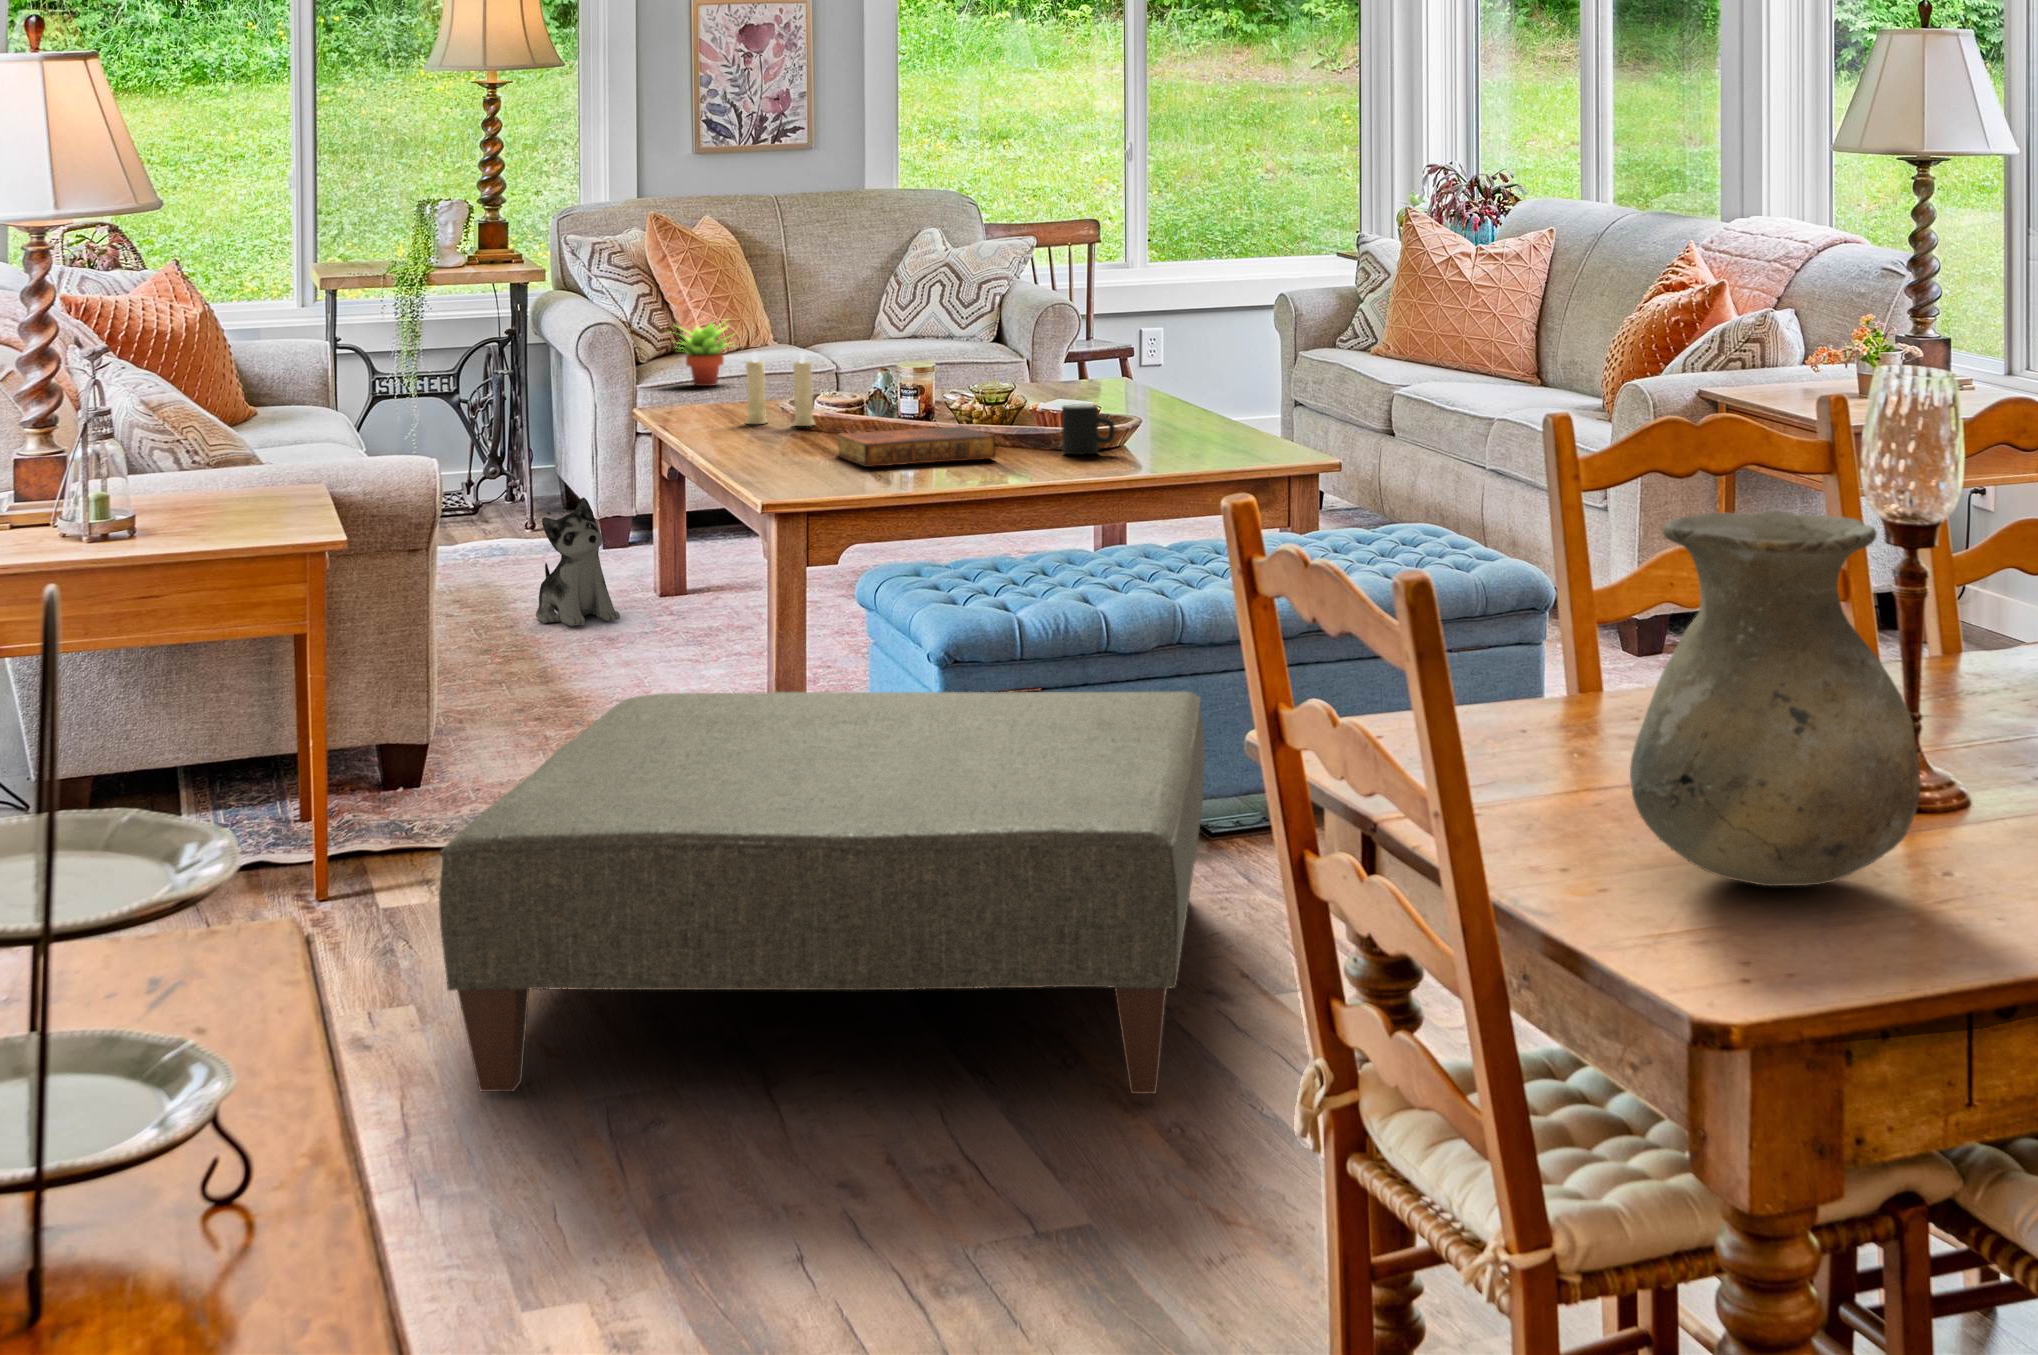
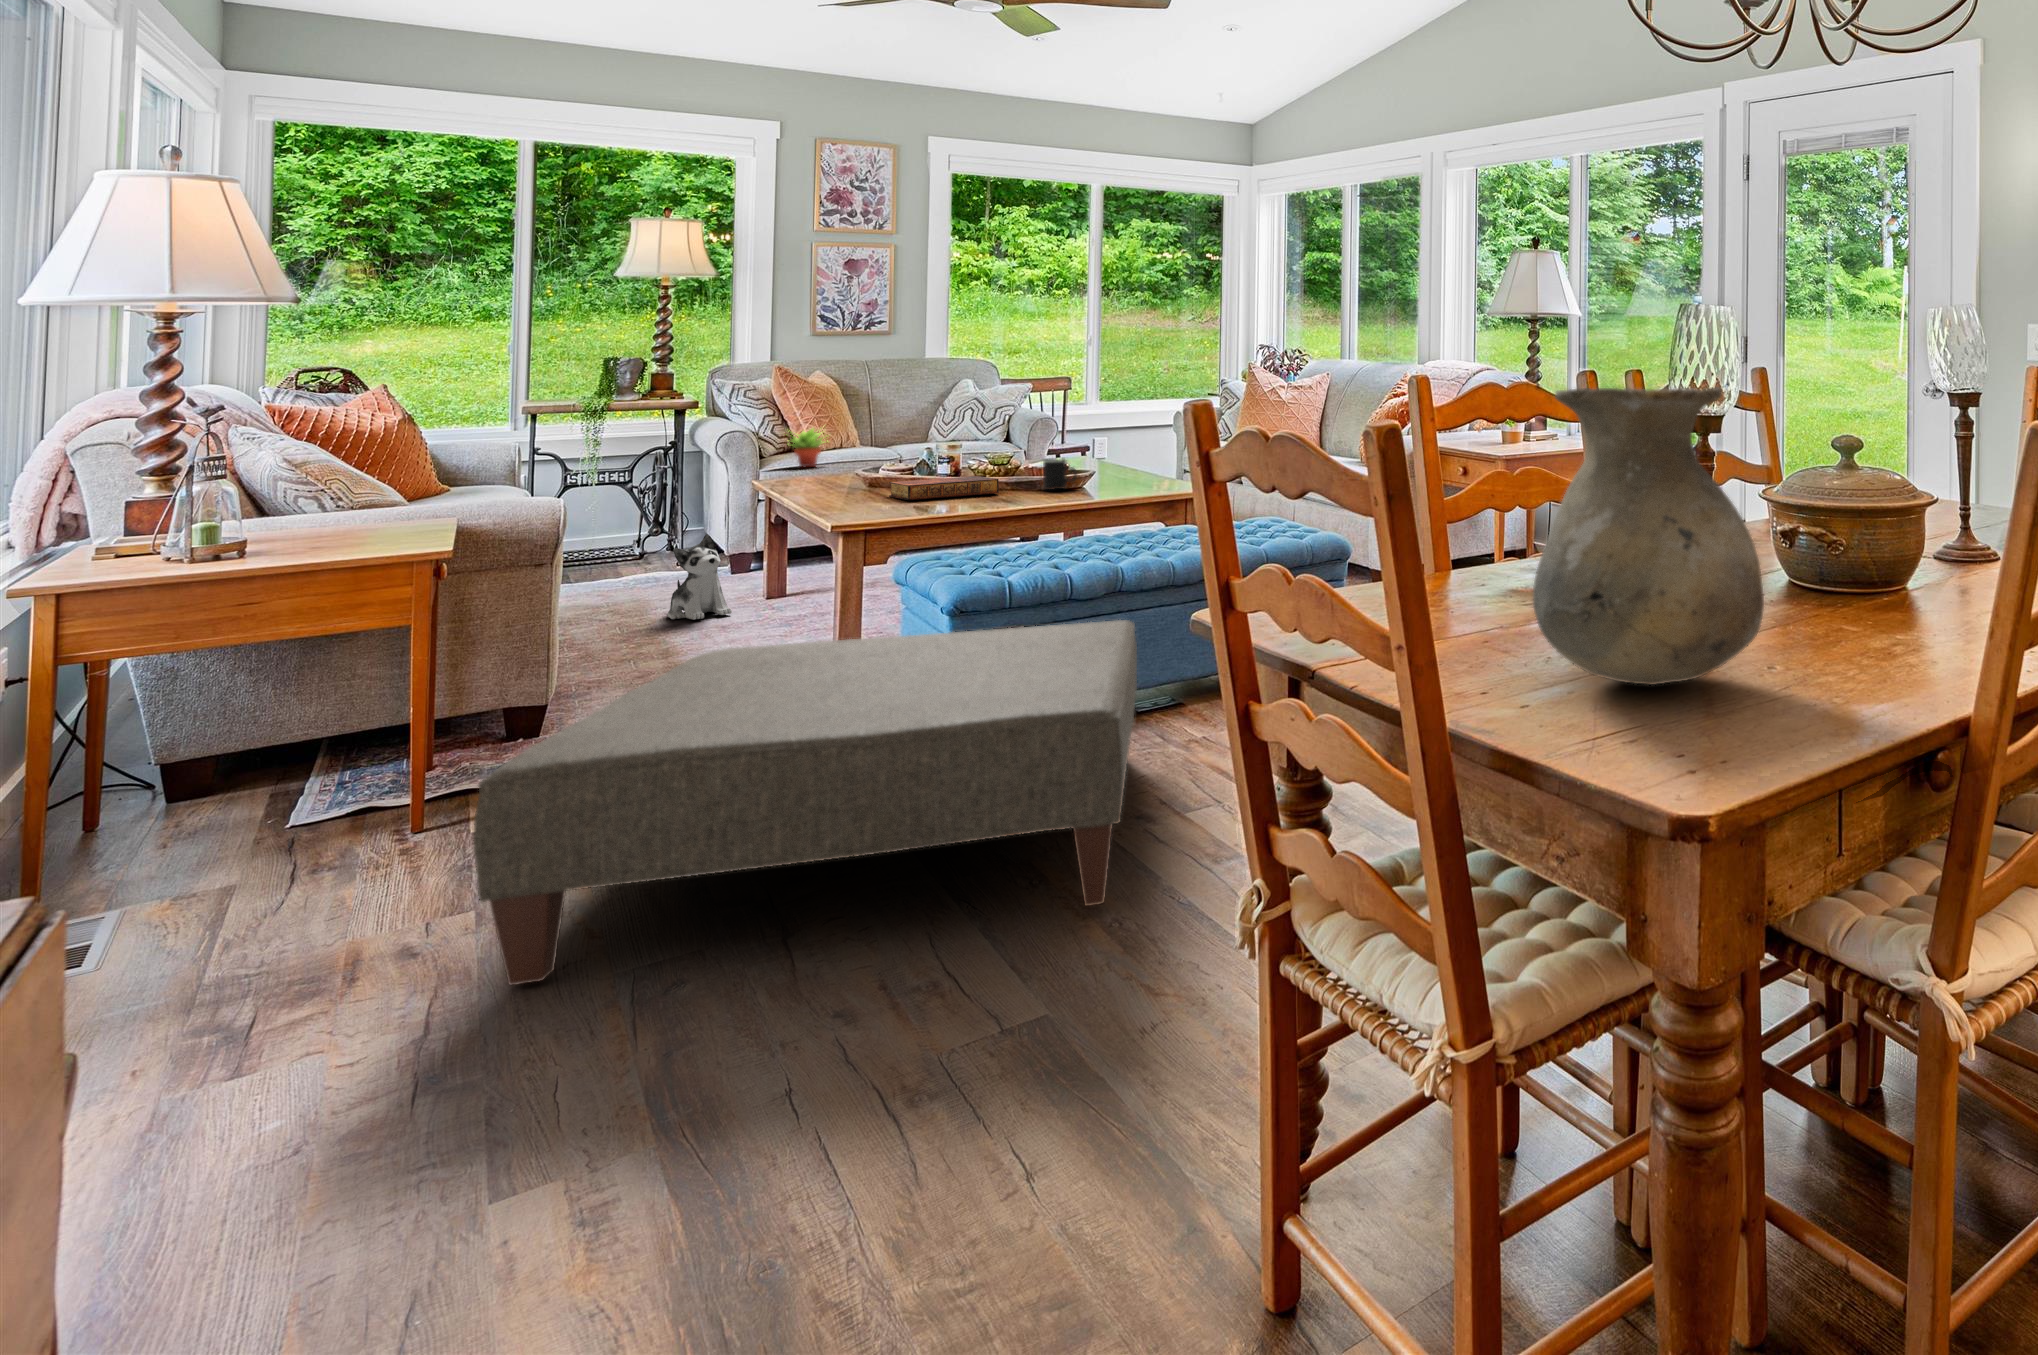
candle: present [746,352,815,426] -> none [829,435,879,483]

